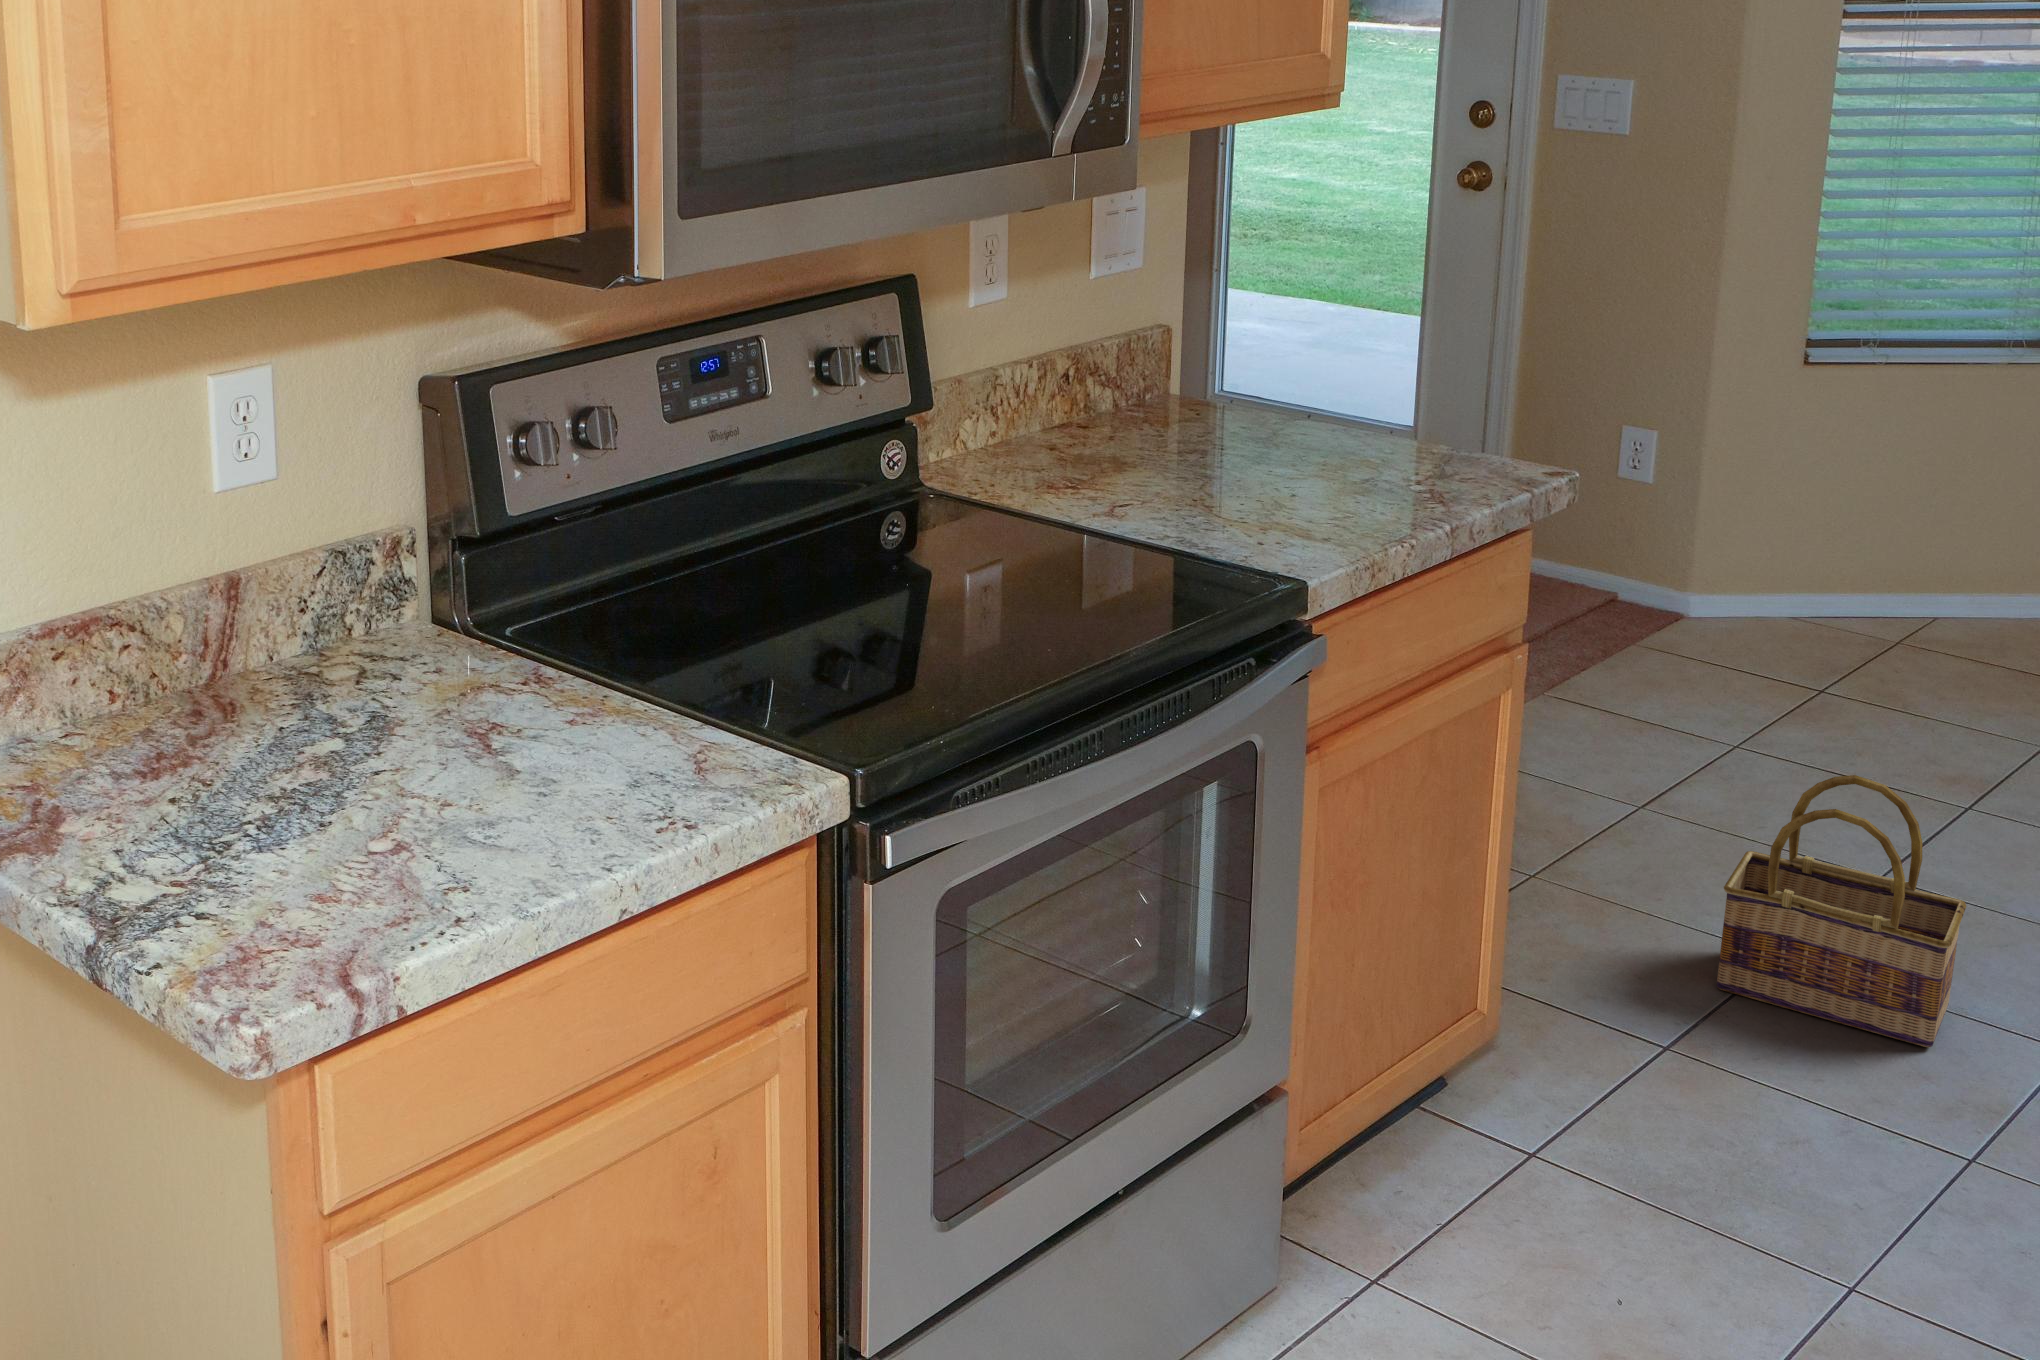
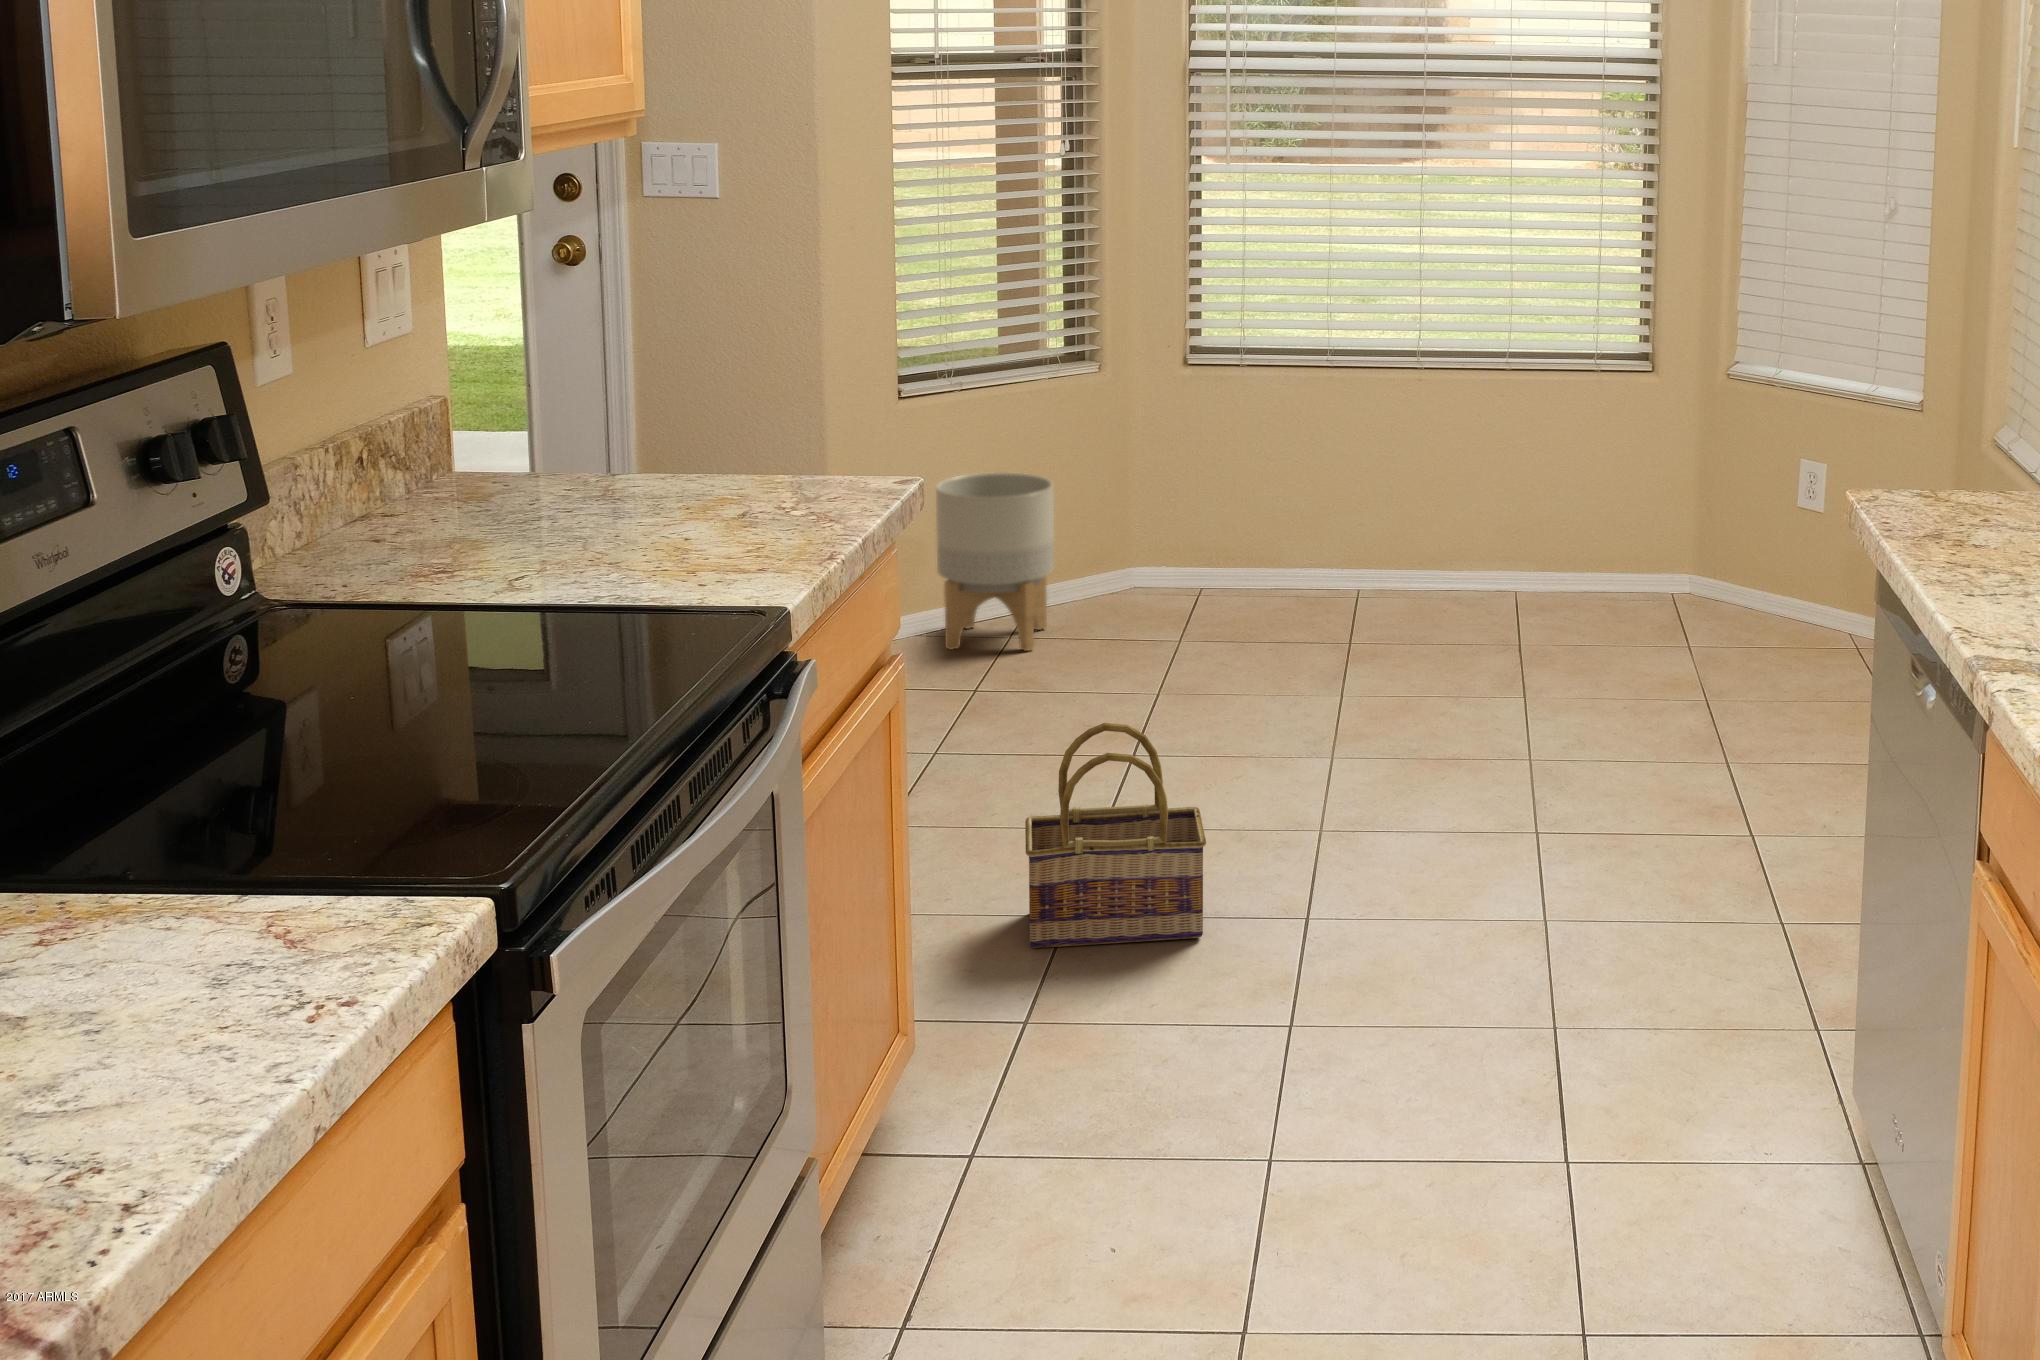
planter: none [1808,460,1975,669] -> present [936,472,1054,651]

